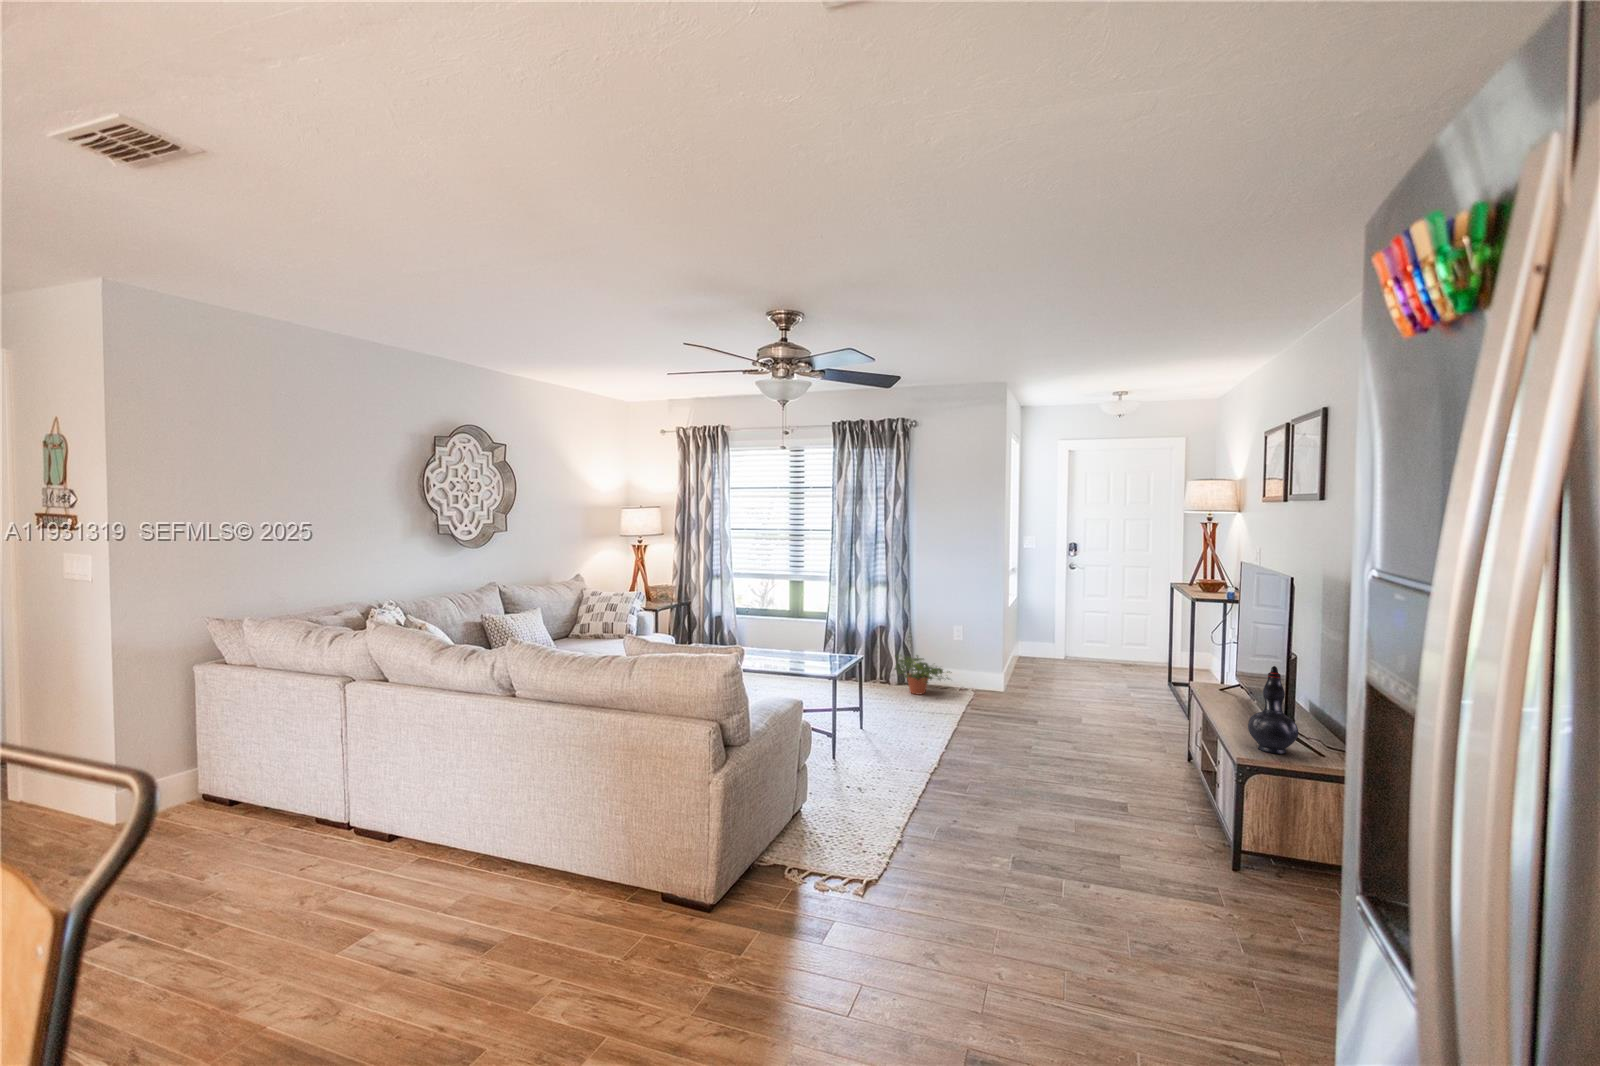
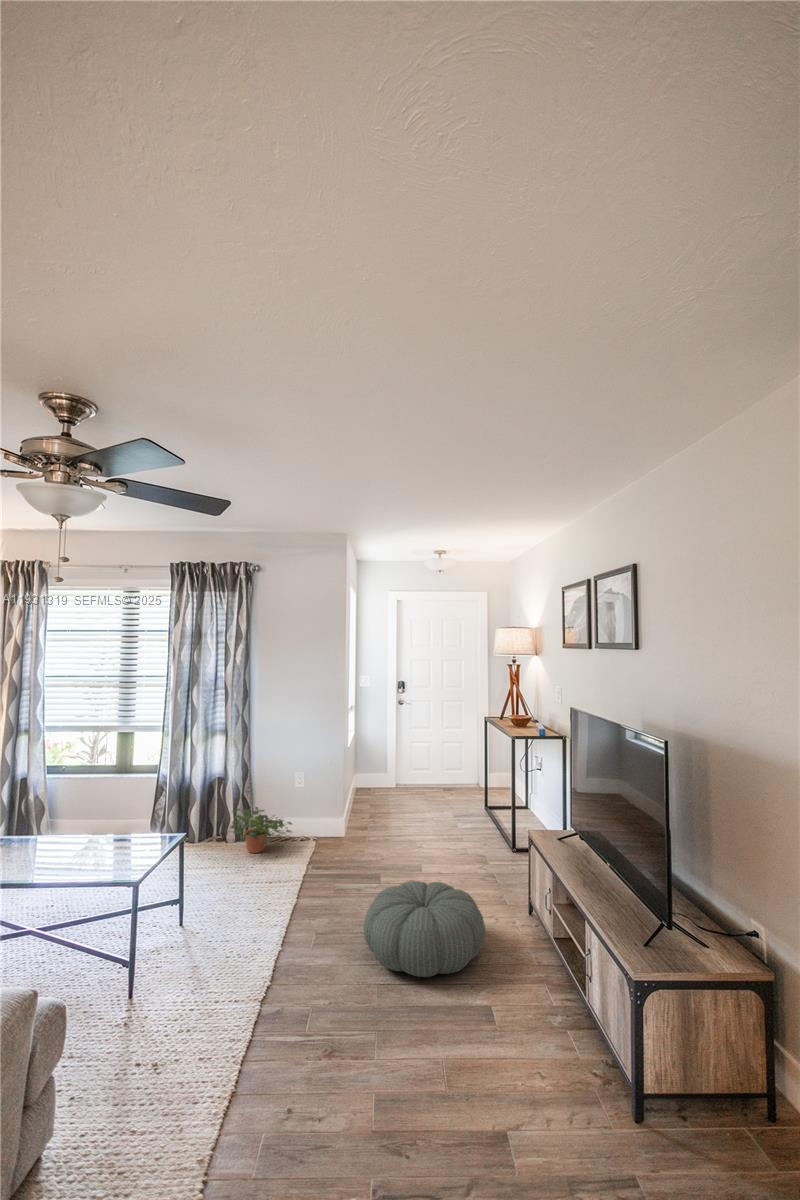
decorative vase: present [1248,666,1299,754] -> none [631,845,686,955]
pouf: none [1018,714,1133,782] -> present [364,881,485,977]

